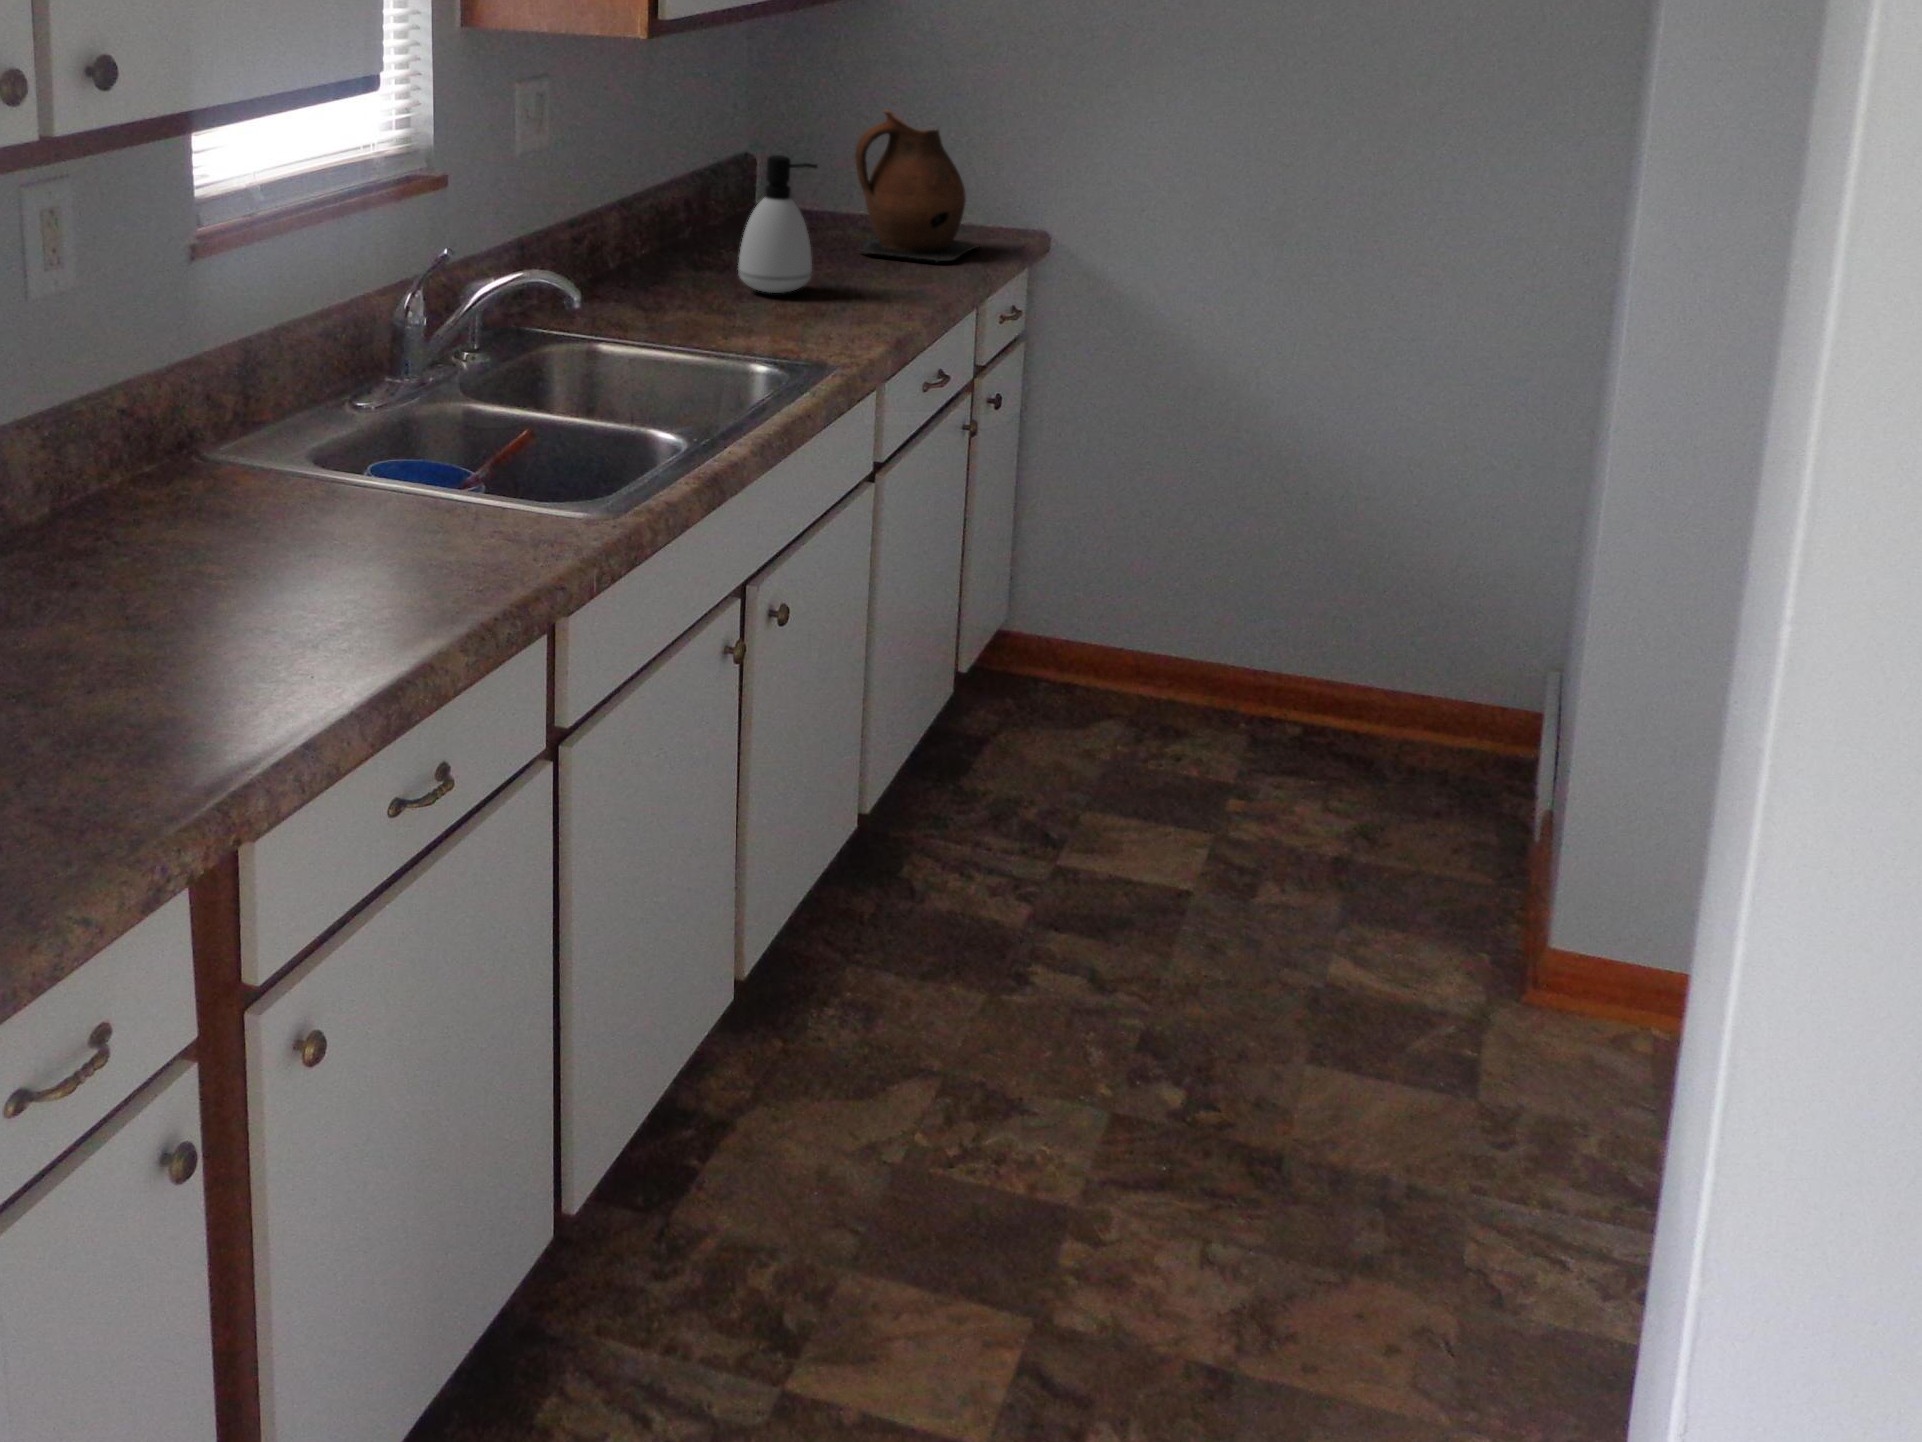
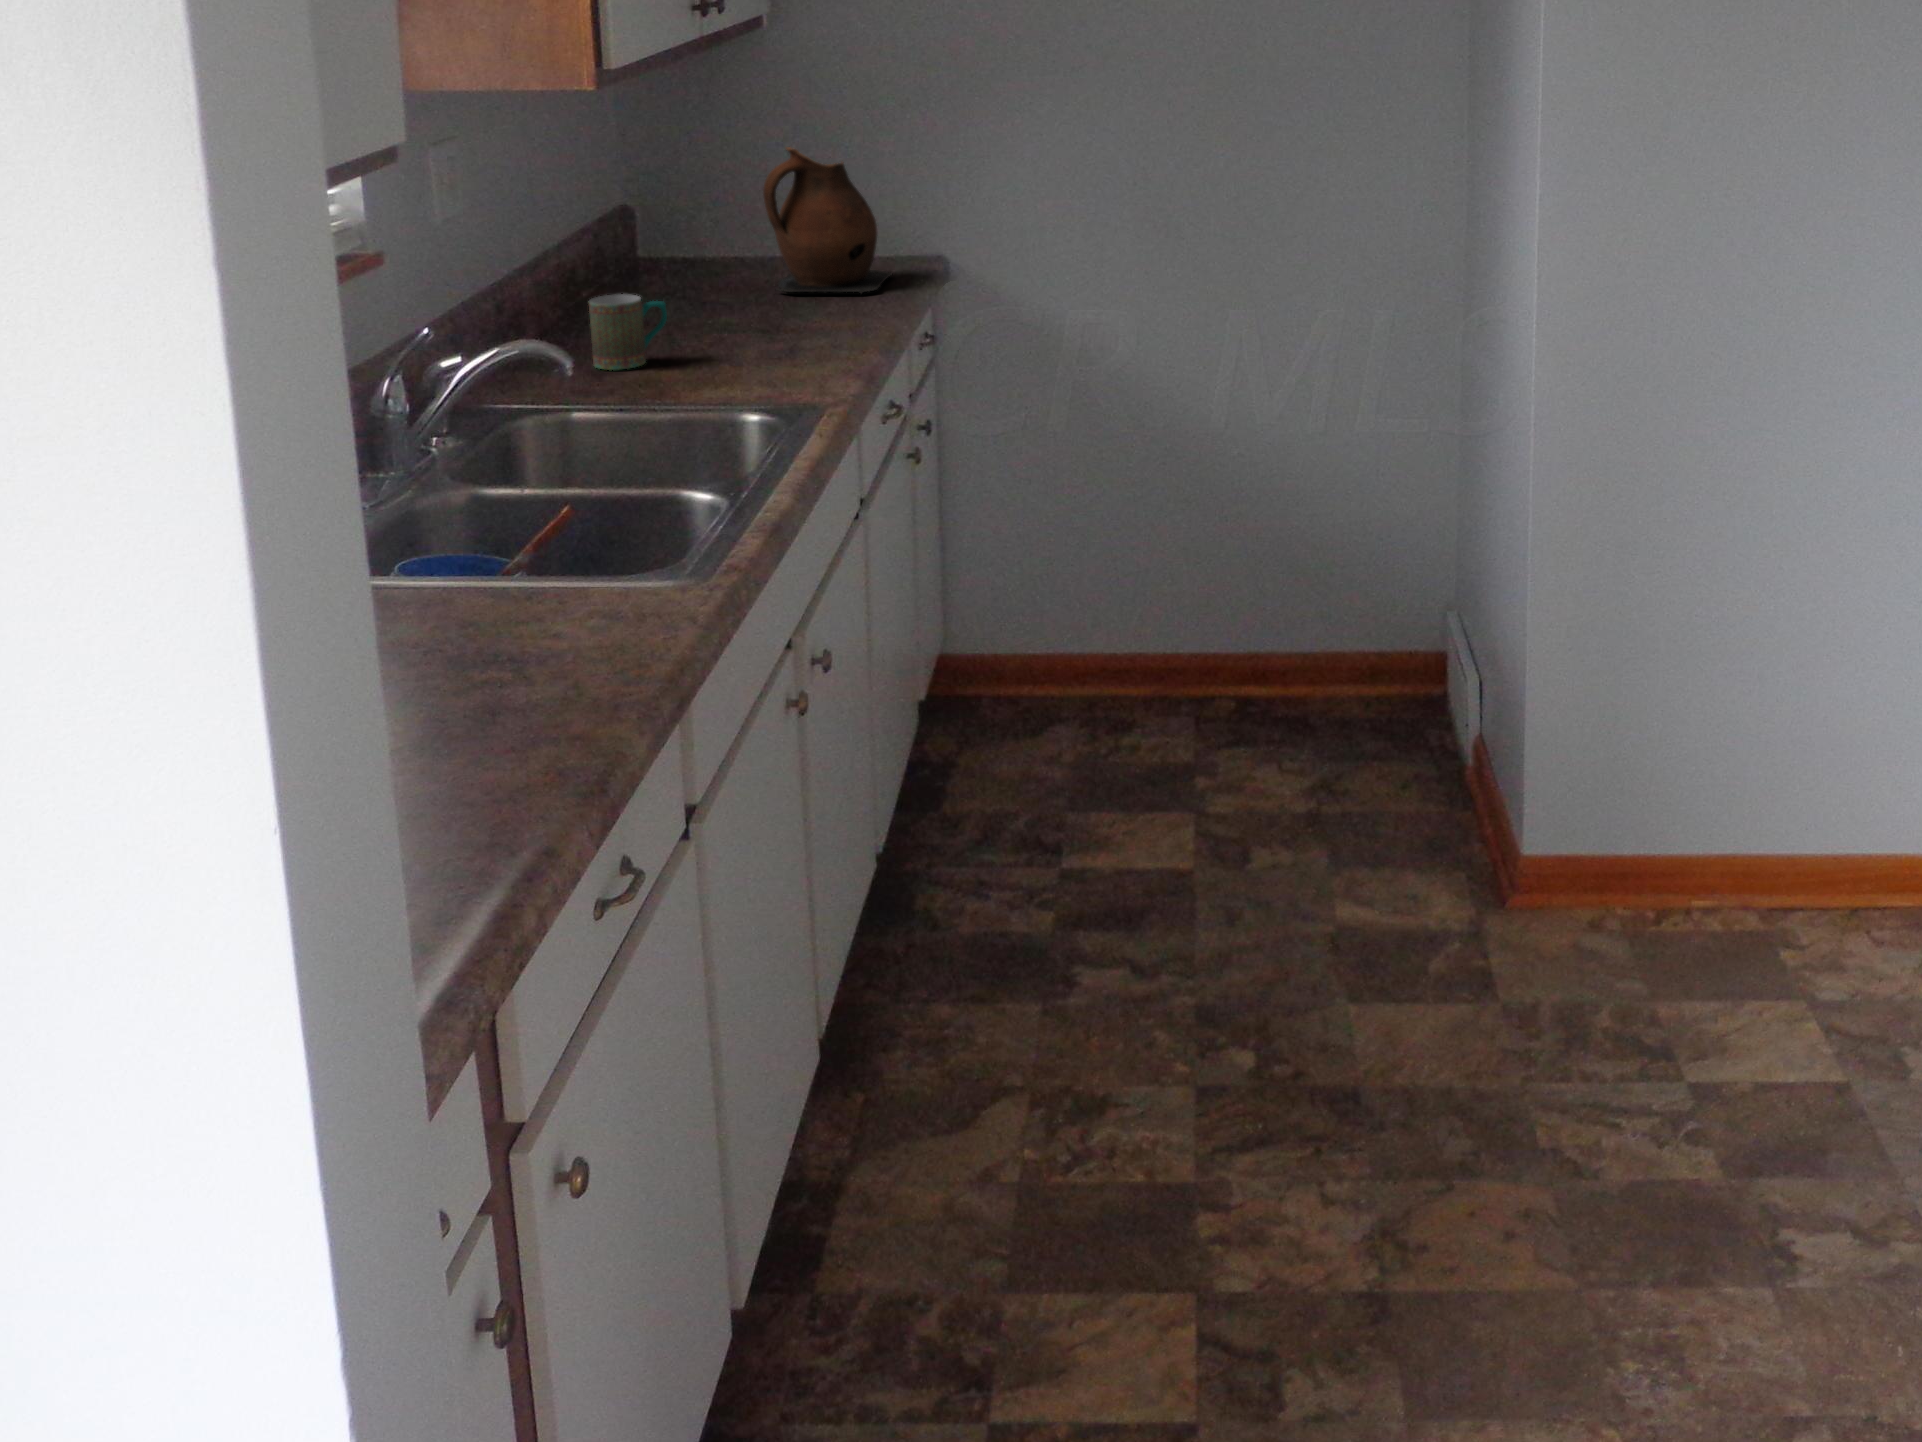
soap dispenser: present [738,155,817,293] -> none [679,202,755,341]
mug: none [645,236,719,308] -> present [589,294,667,370]

